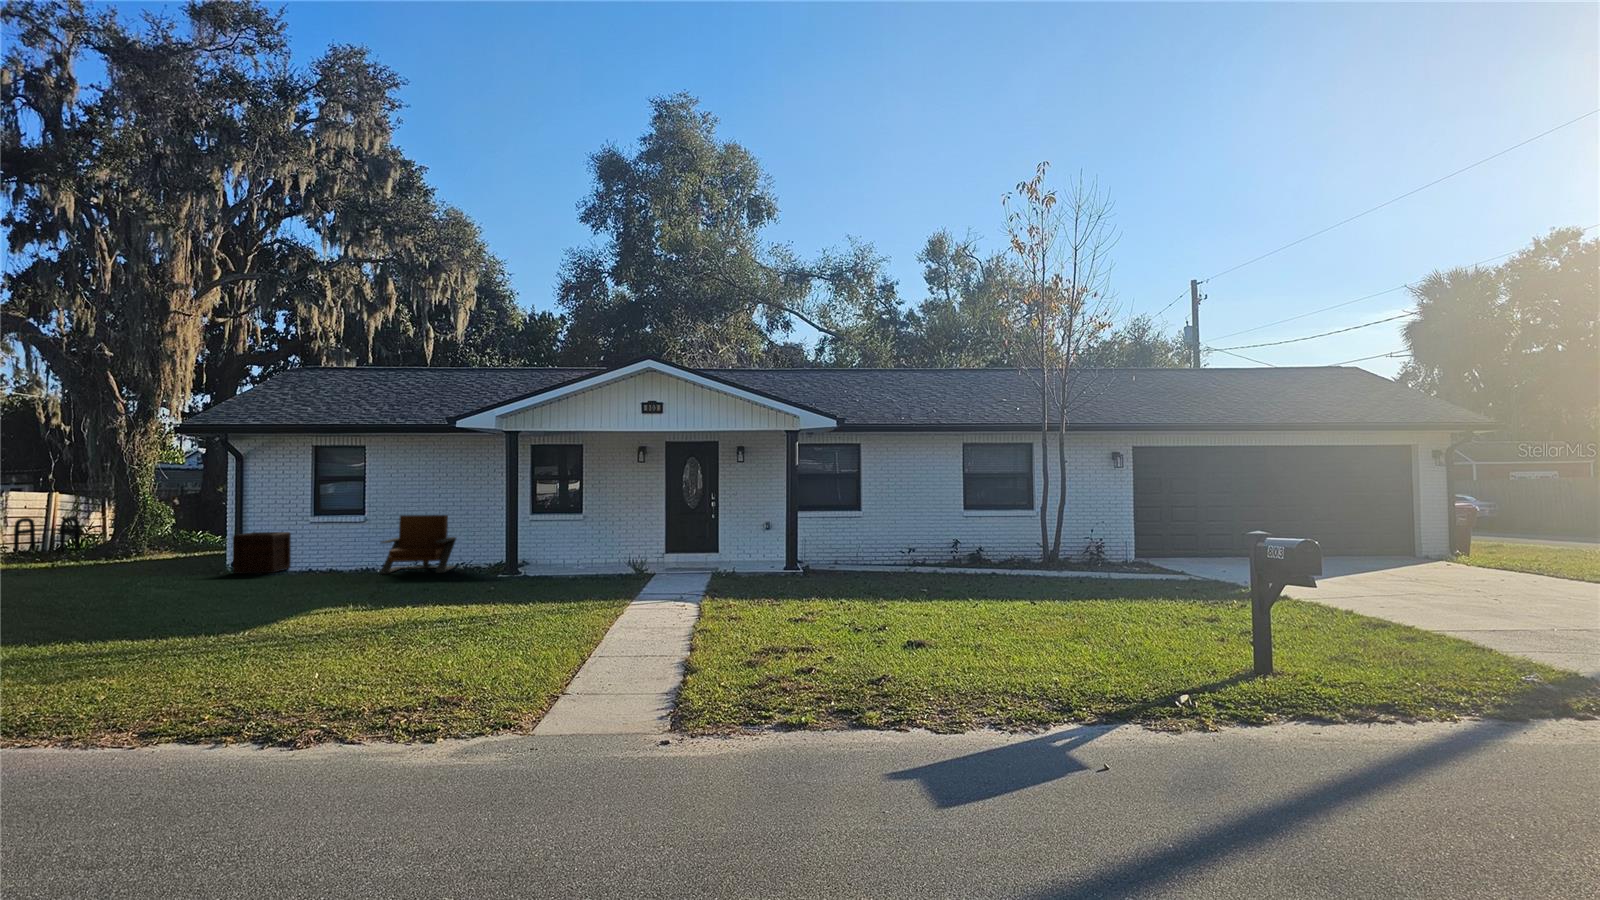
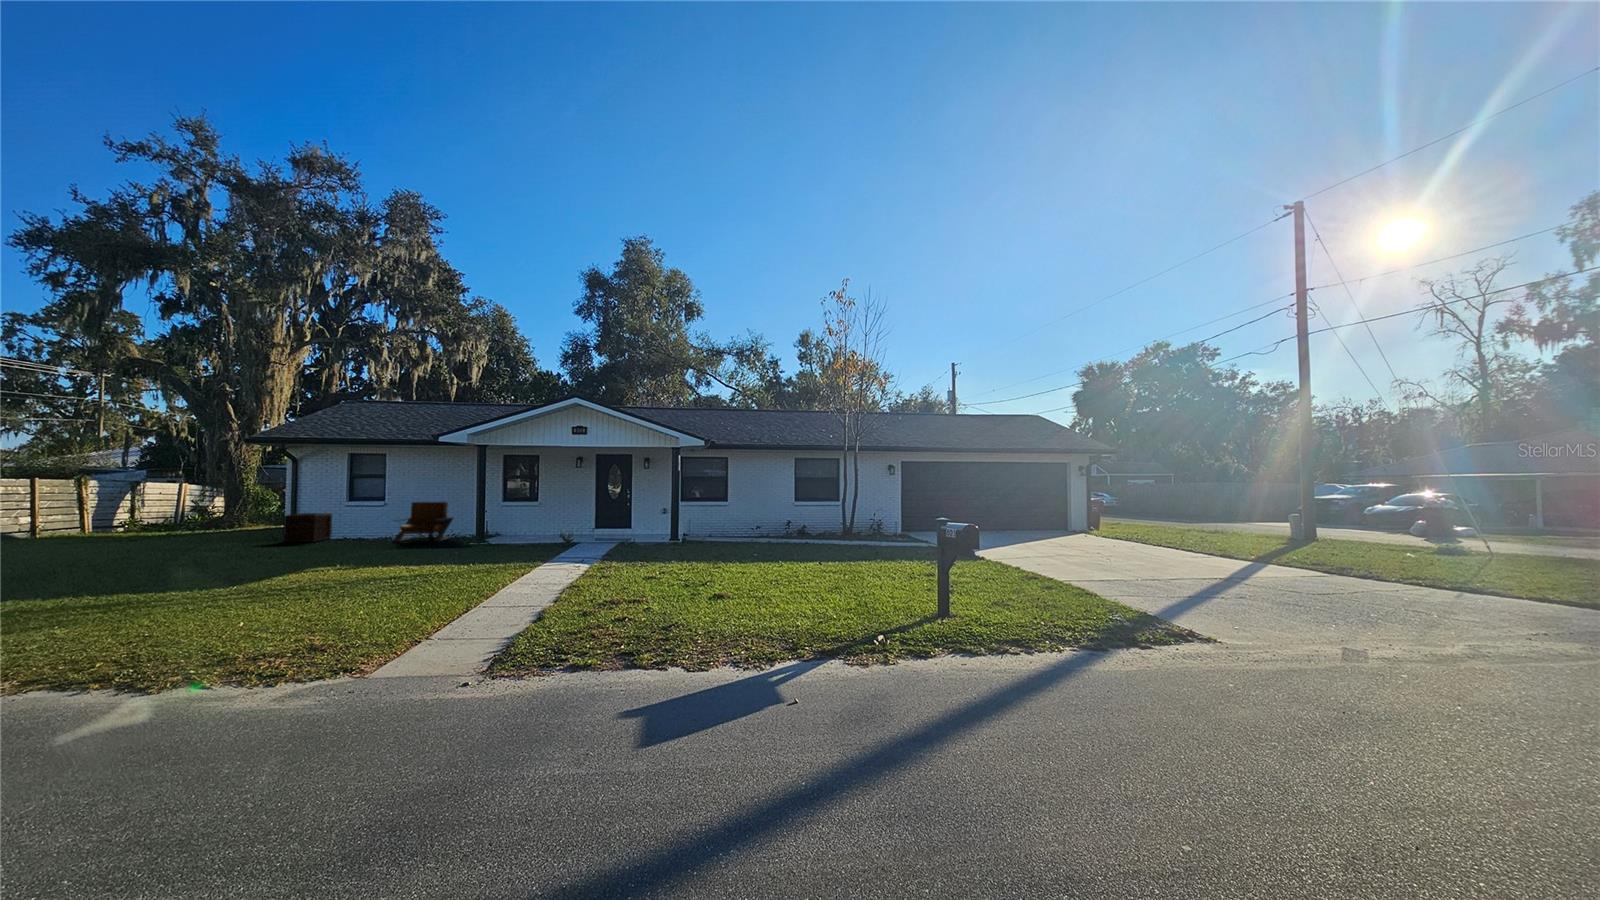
bench: present [13,517,80,552] -> none [138,502,193,526]

